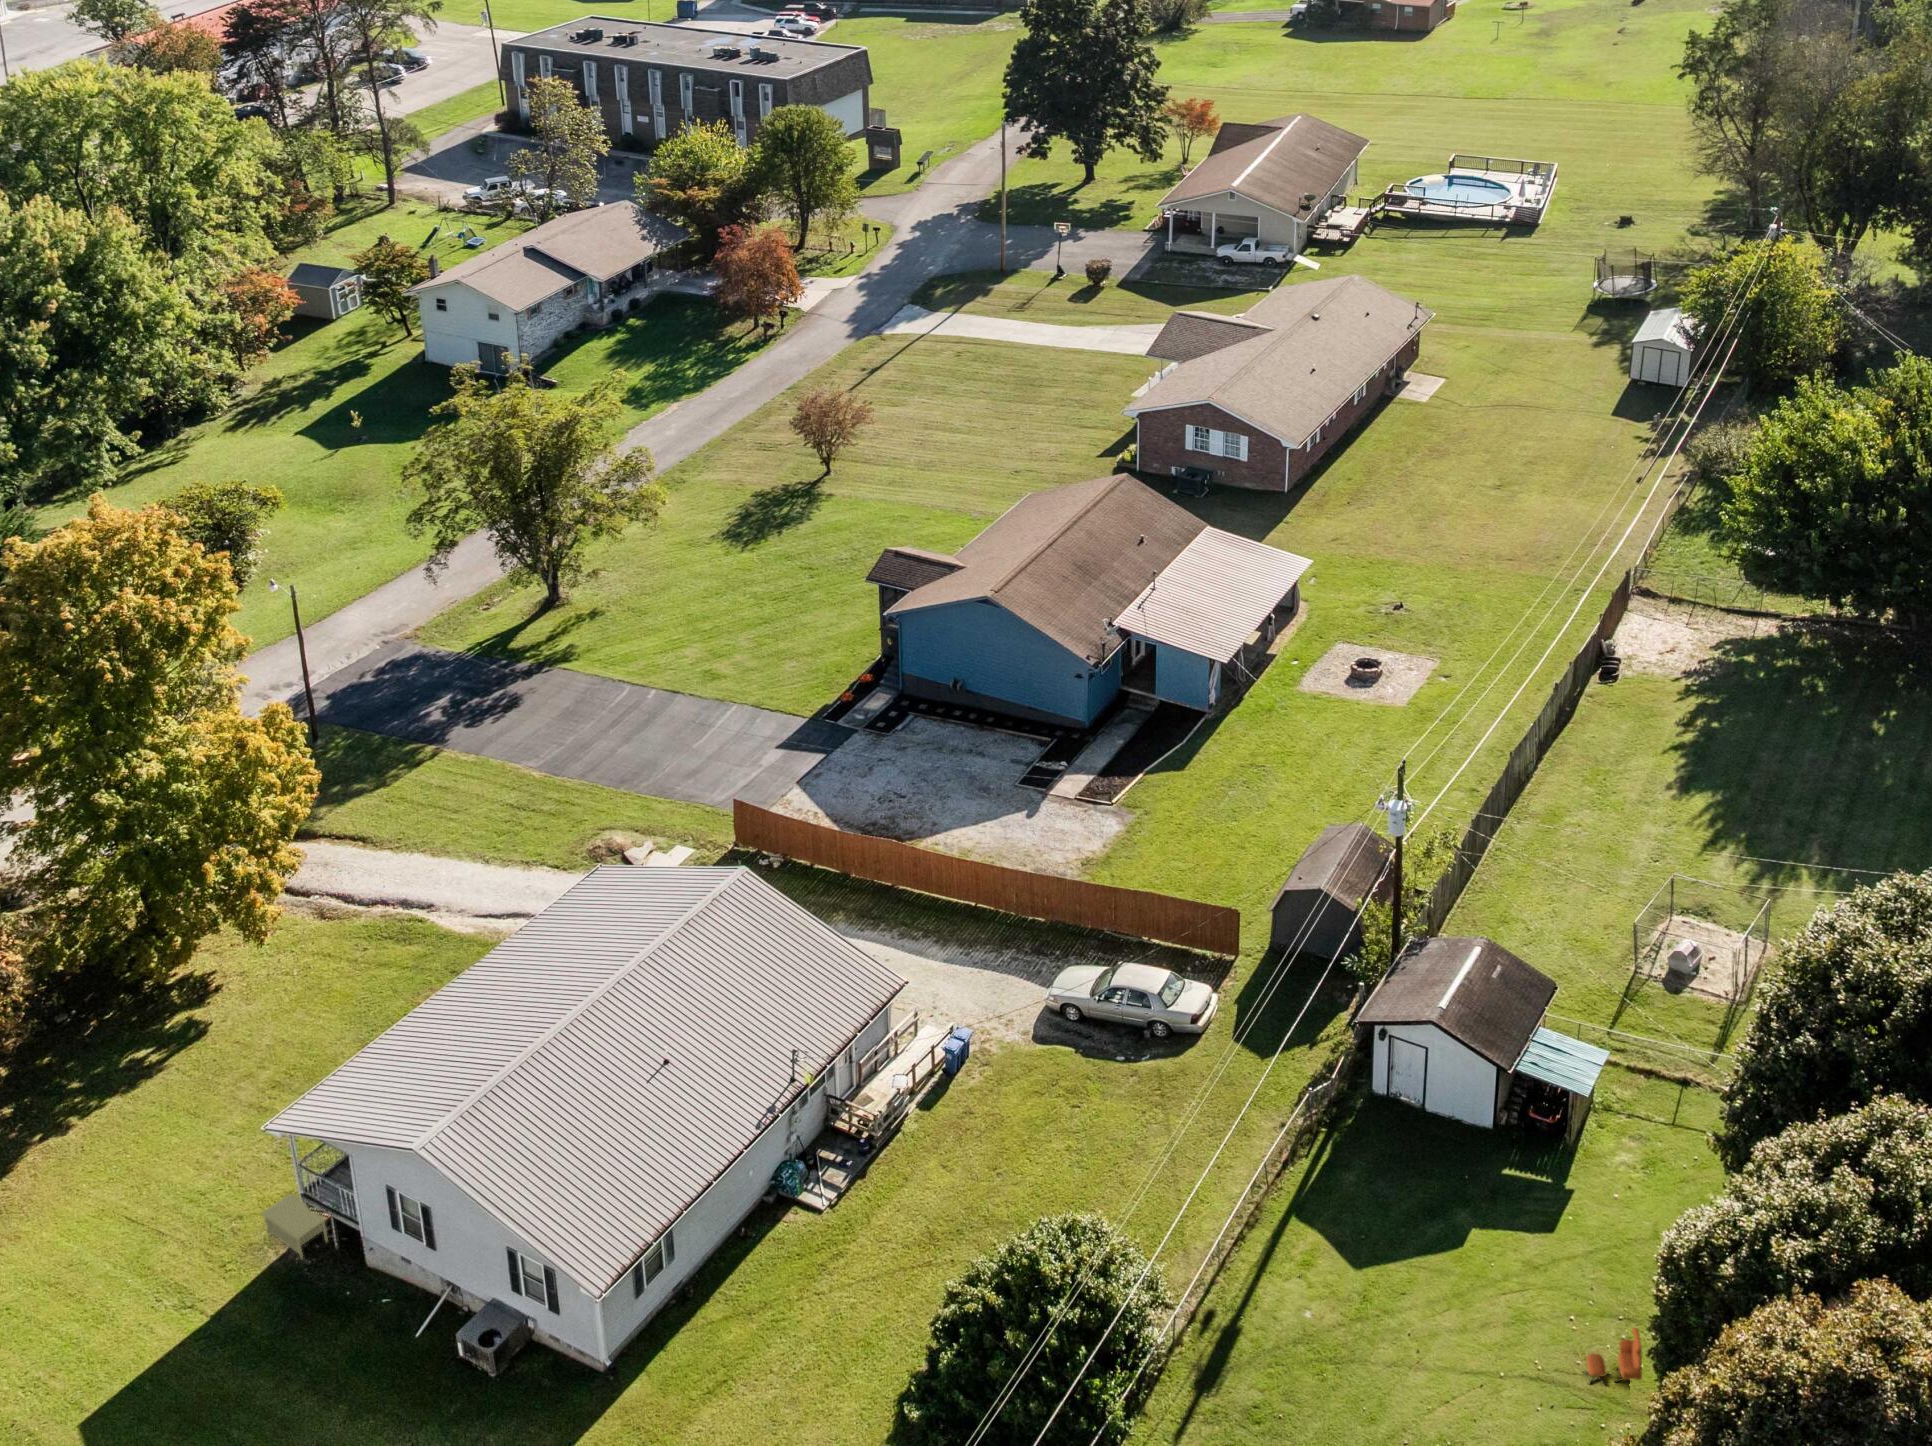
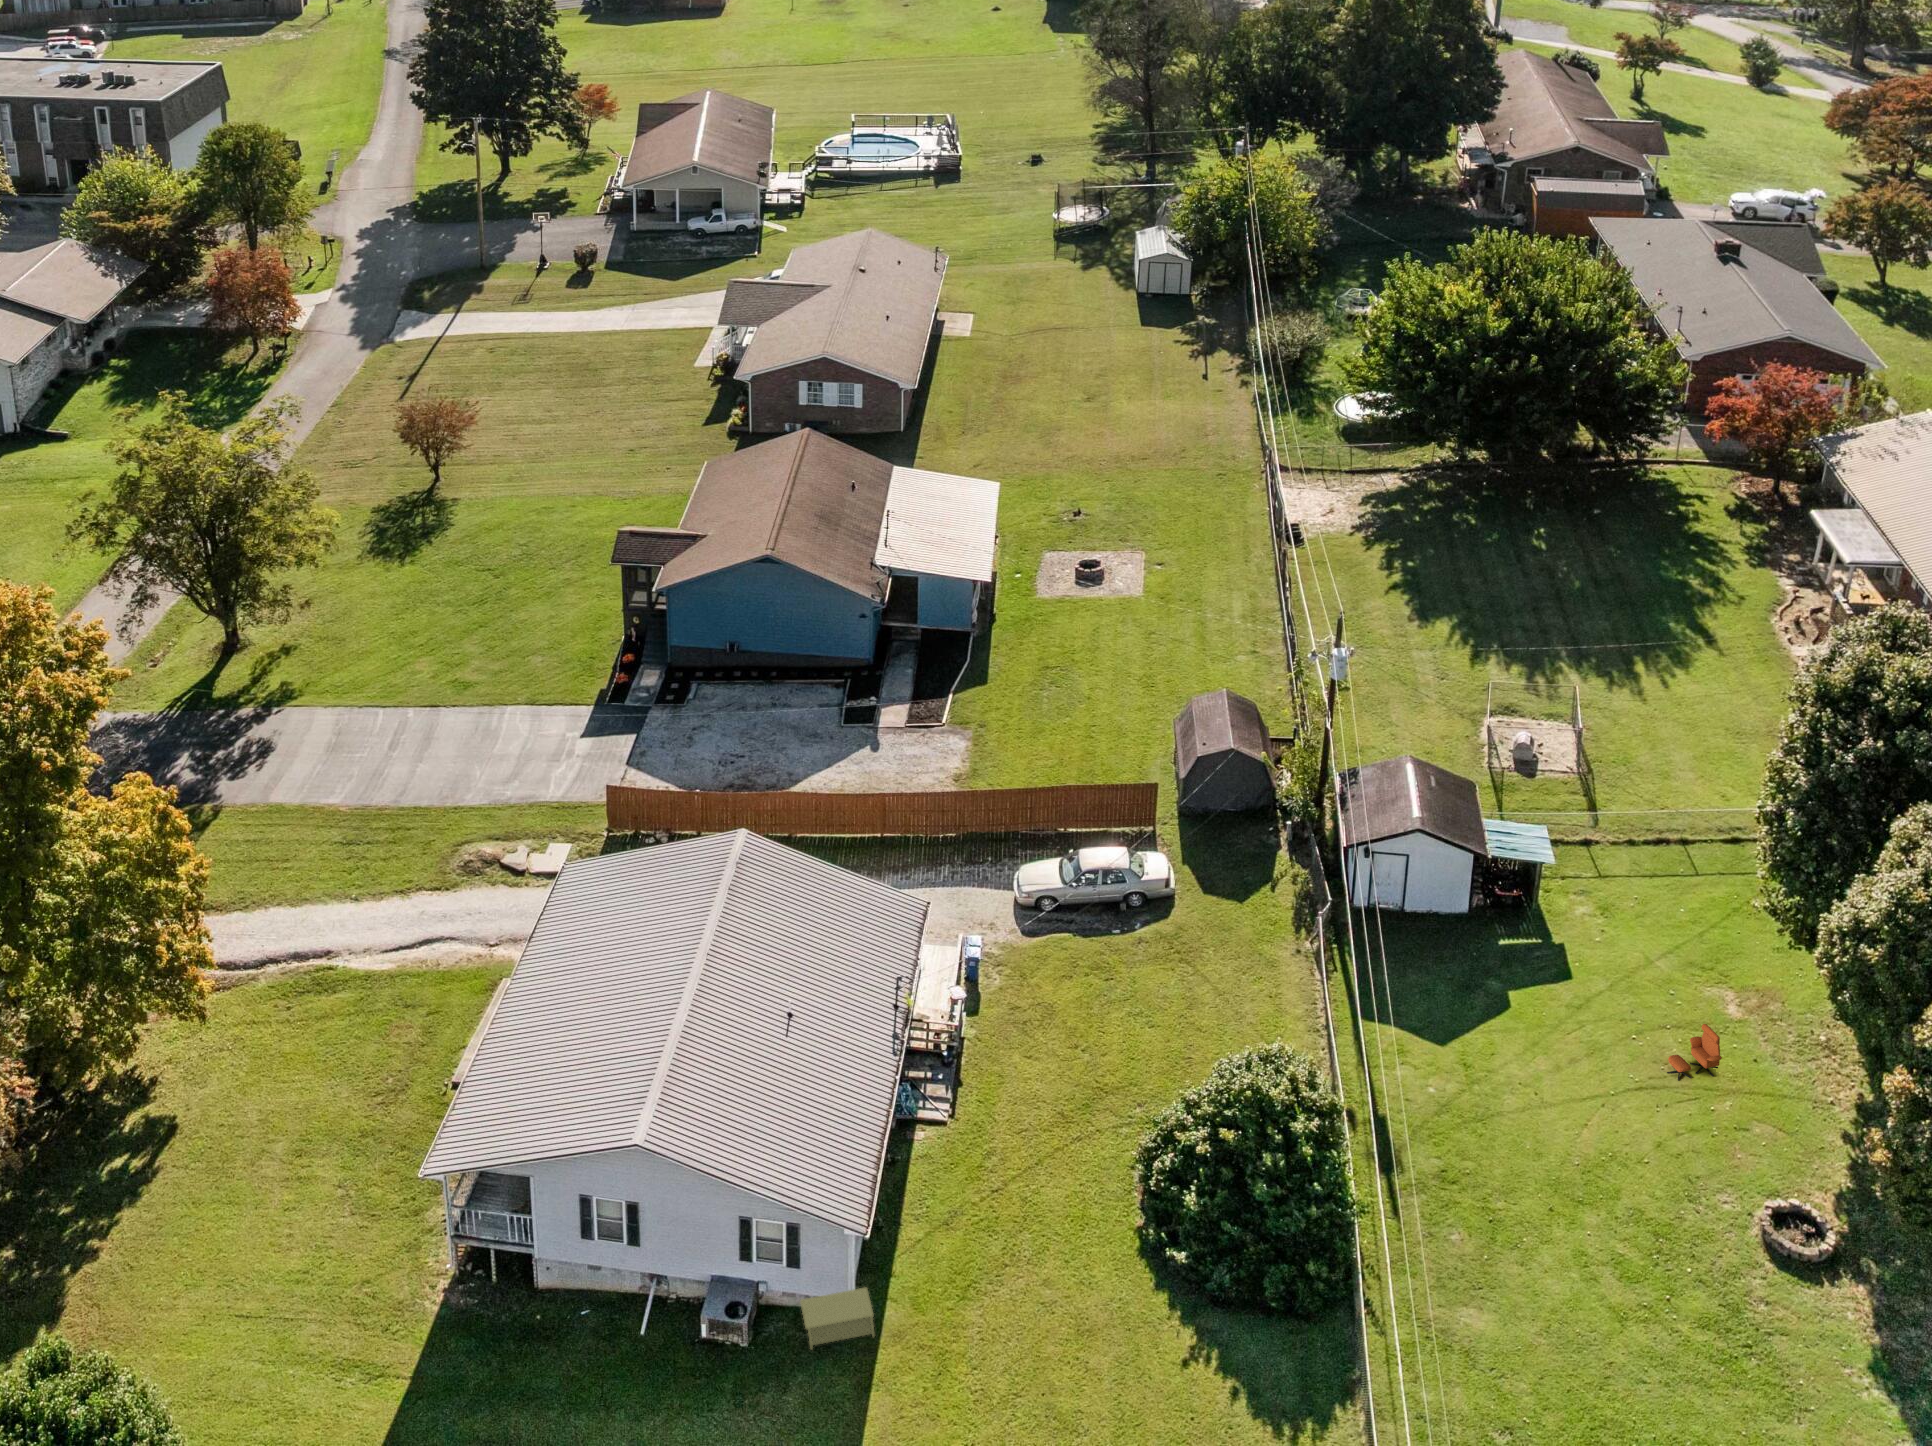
storage bench: present [262,1194,328,1259] -> present [800,1287,874,1349]

